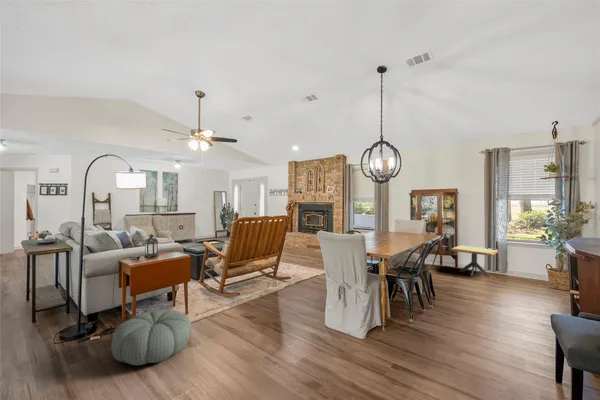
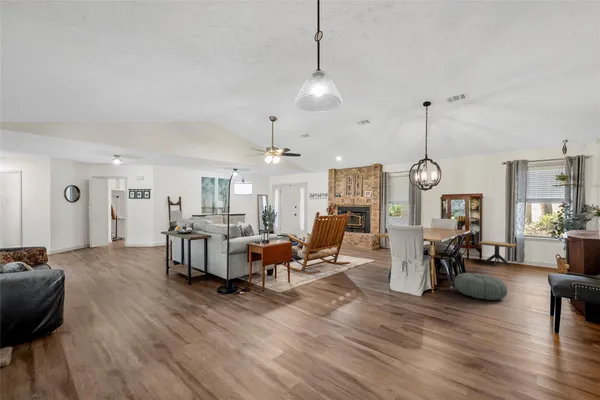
pouf: present [111,310,192,365] -> present [455,273,507,300]

